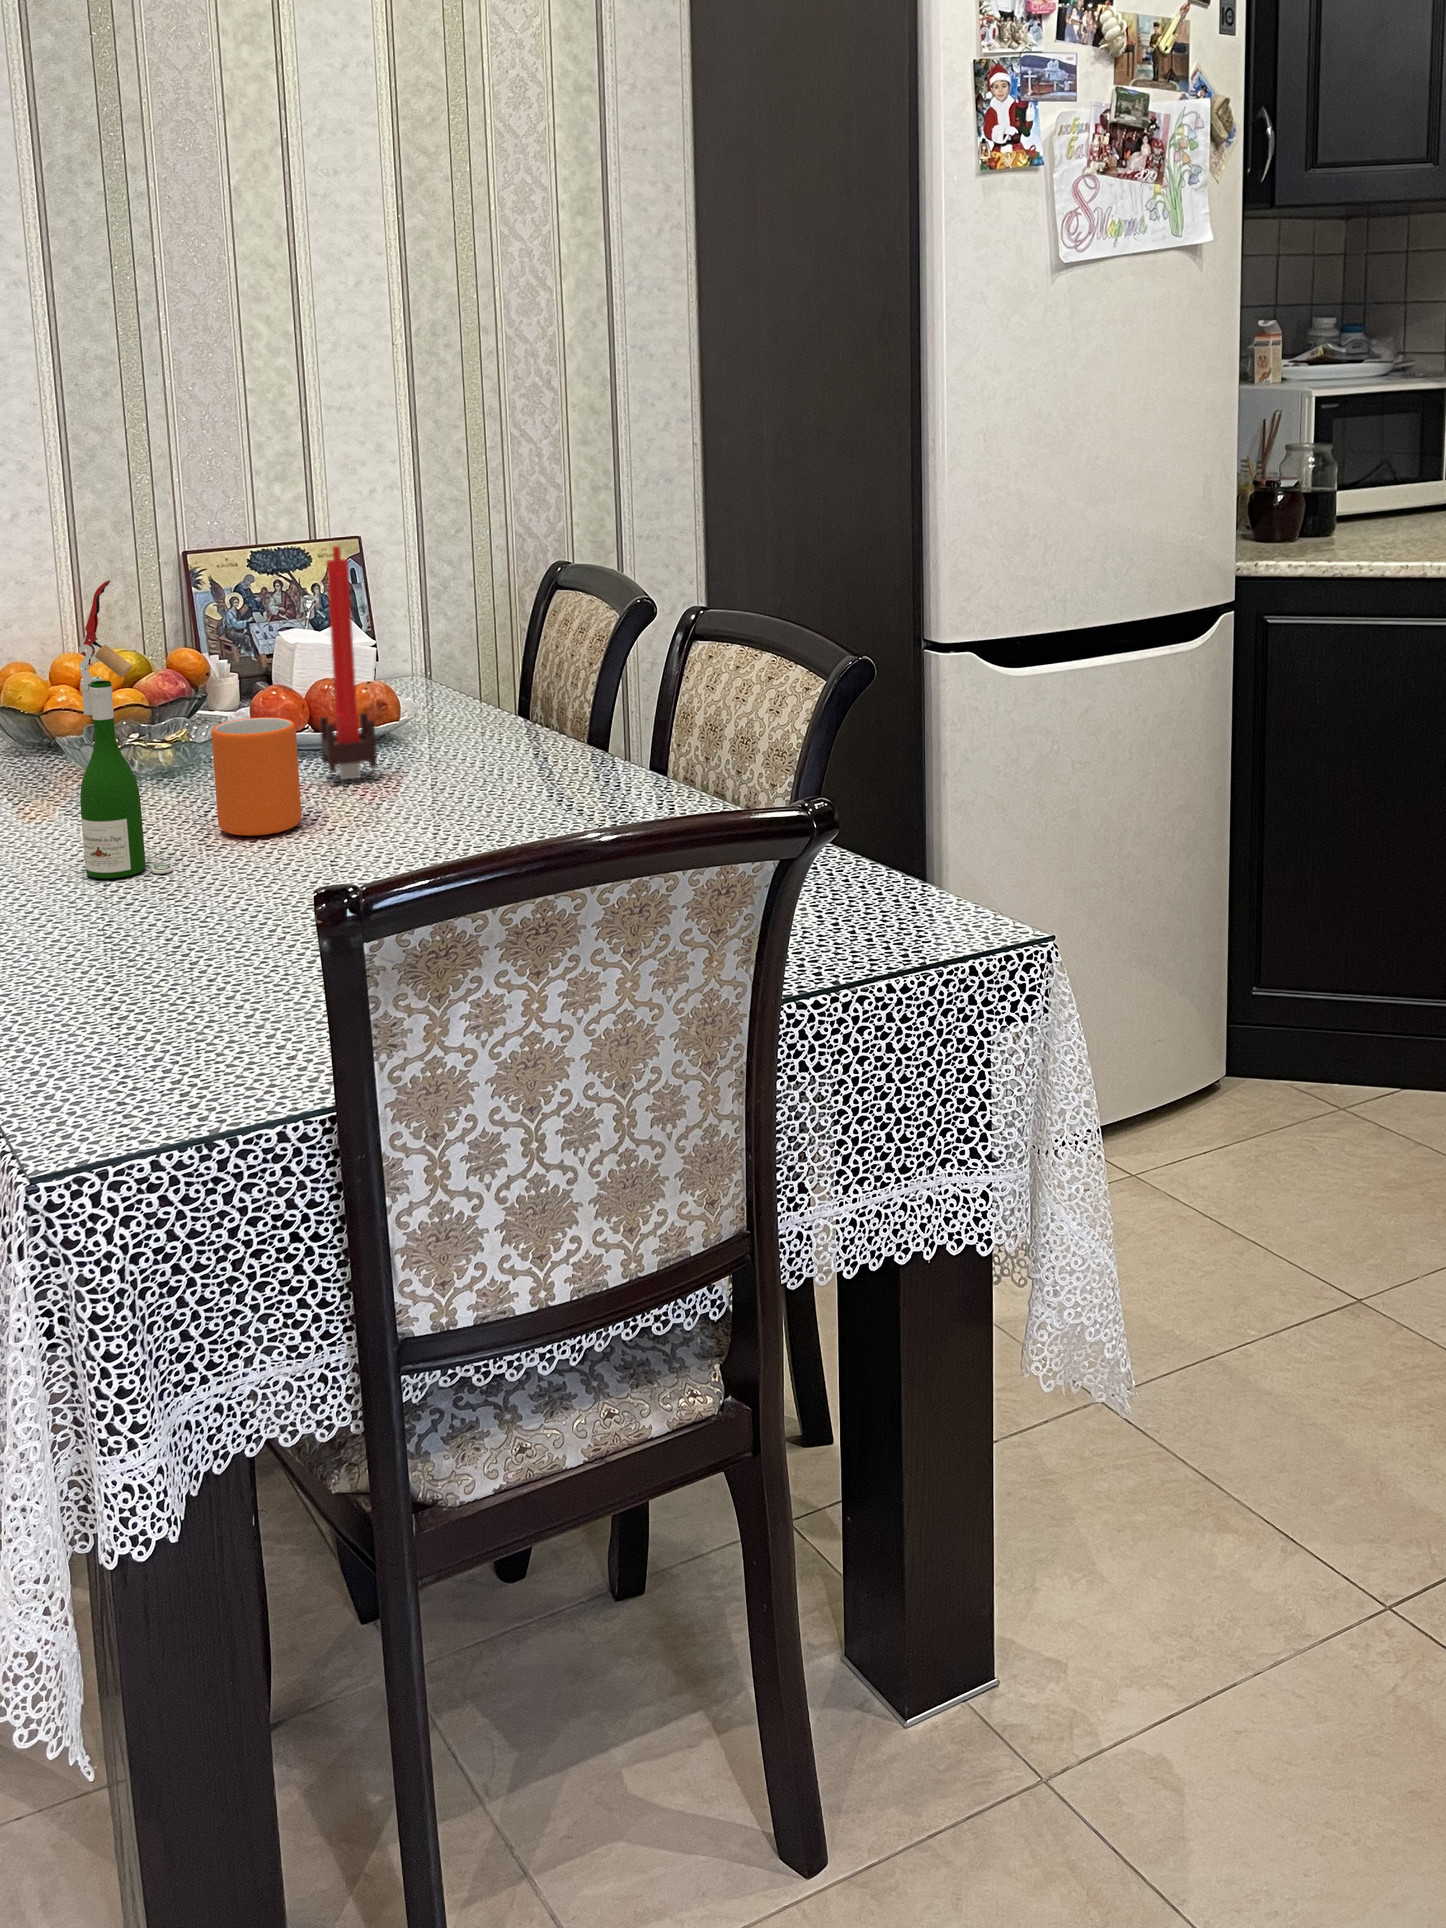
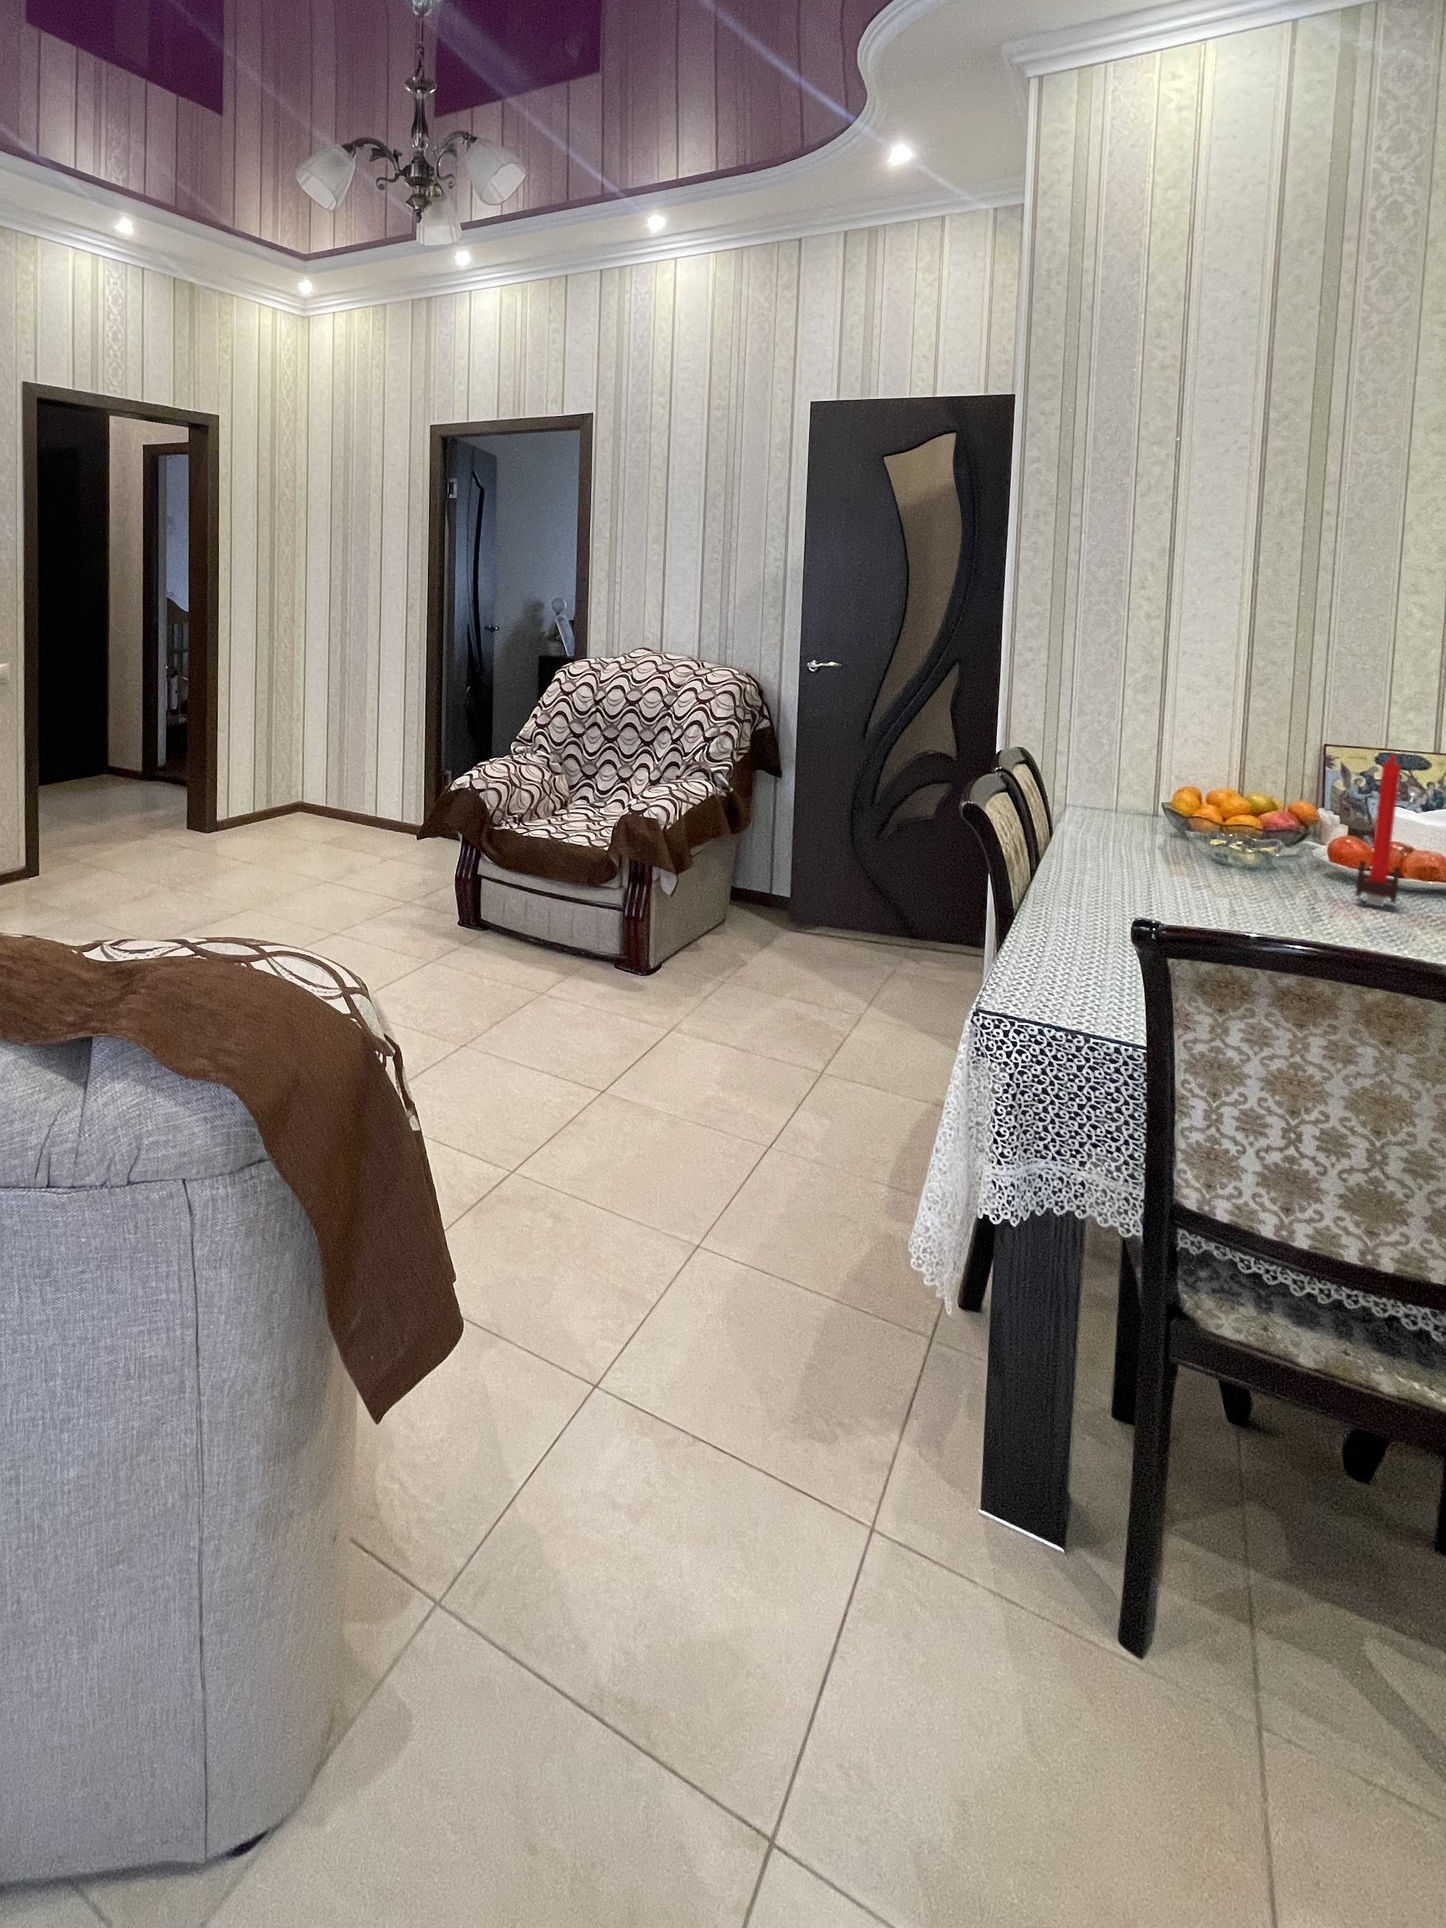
wine bottle: present [79,580,173,878] -> none [1143,741,1196,911]
mug: present [212,717,301,836] -> none [1246,841,1314,916]

